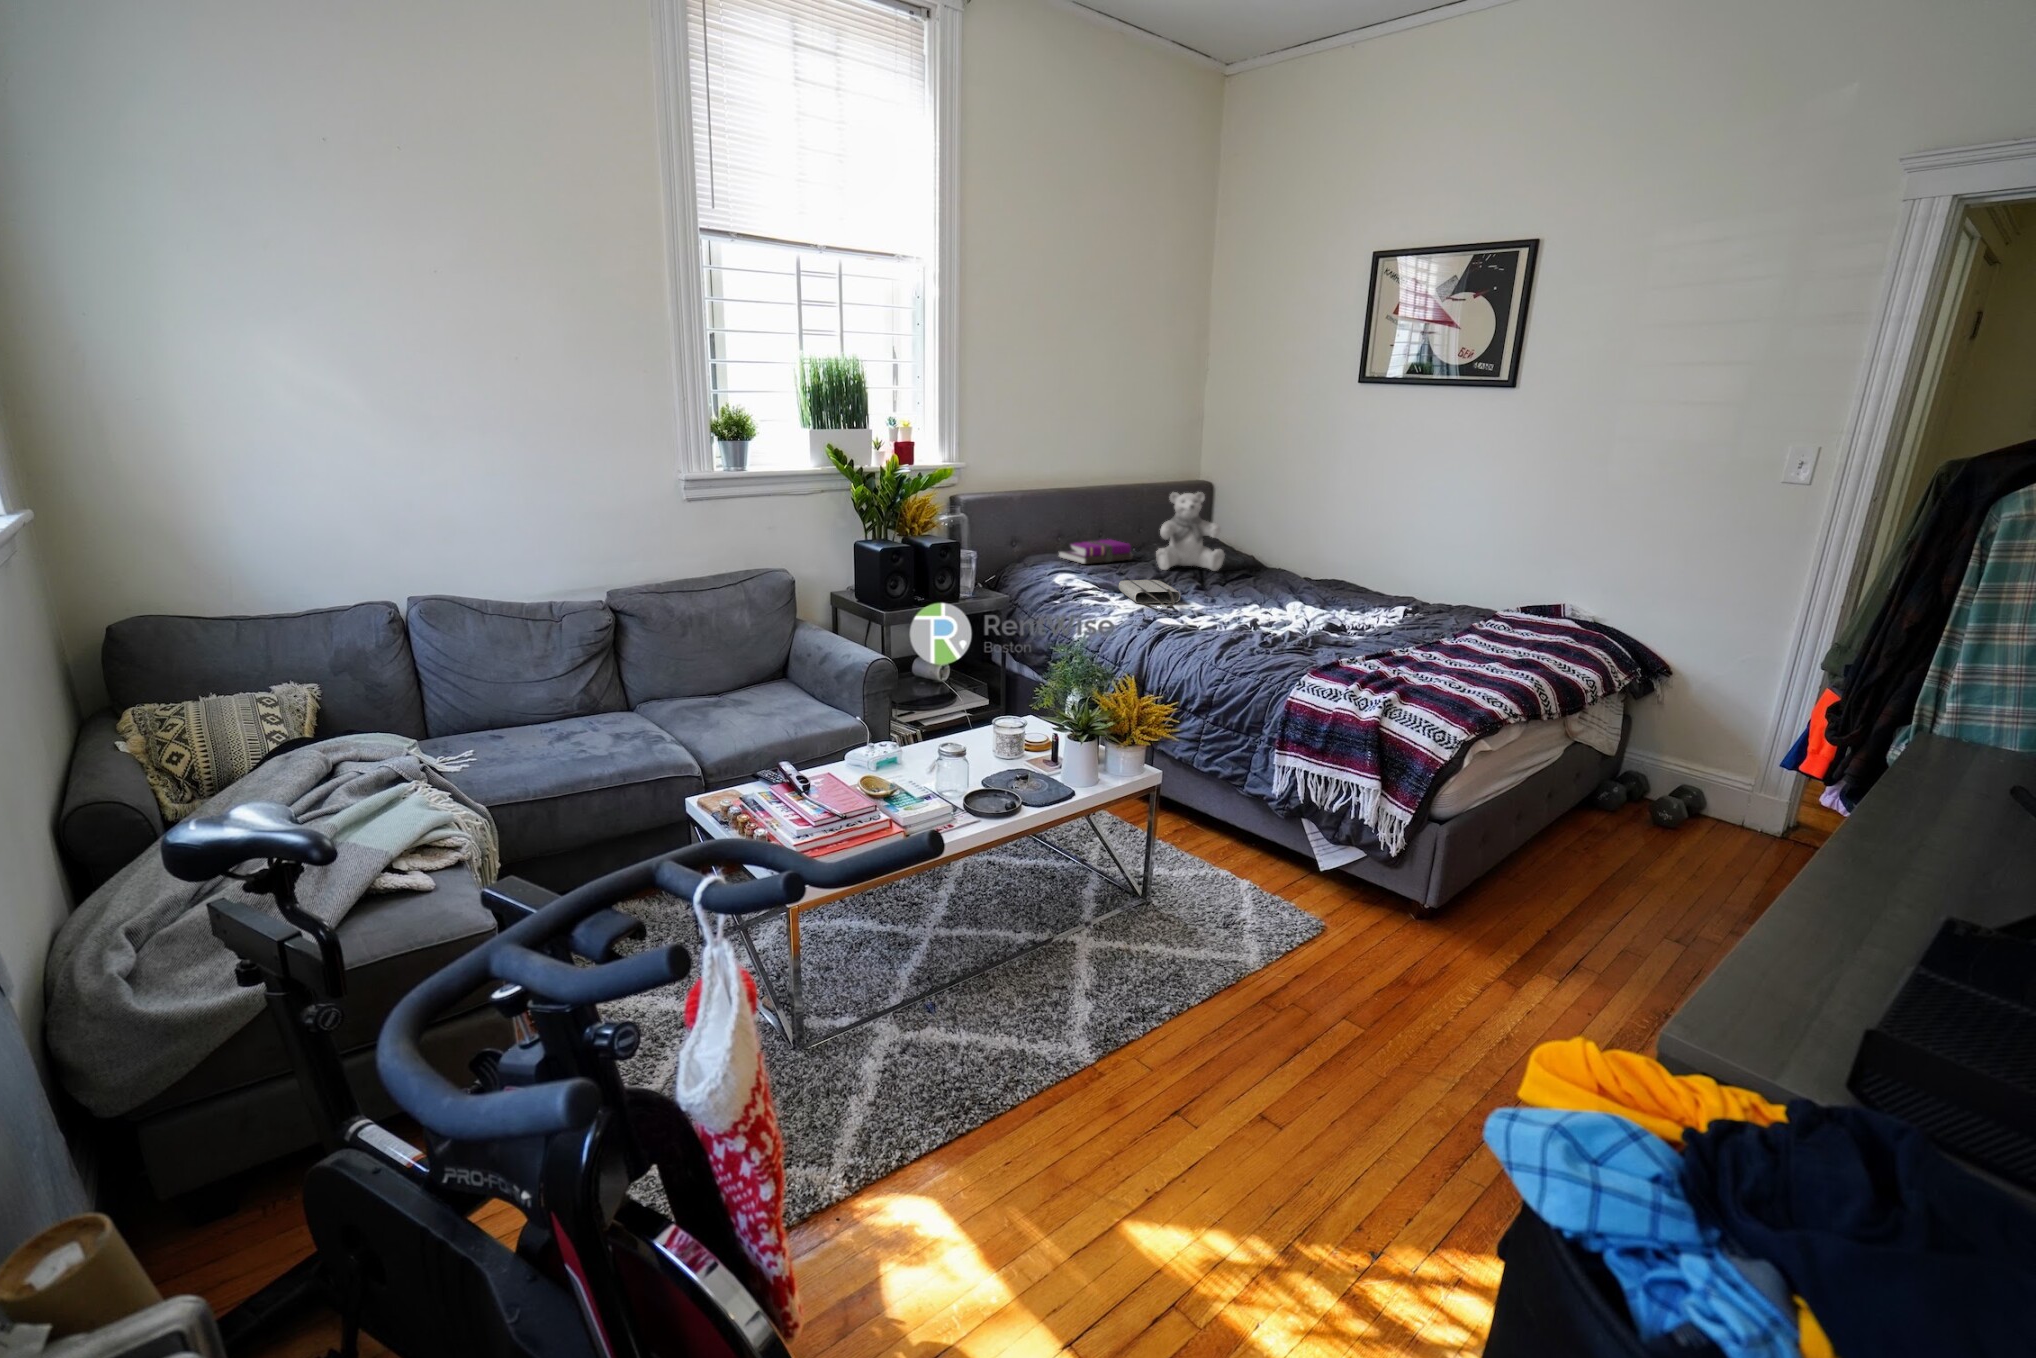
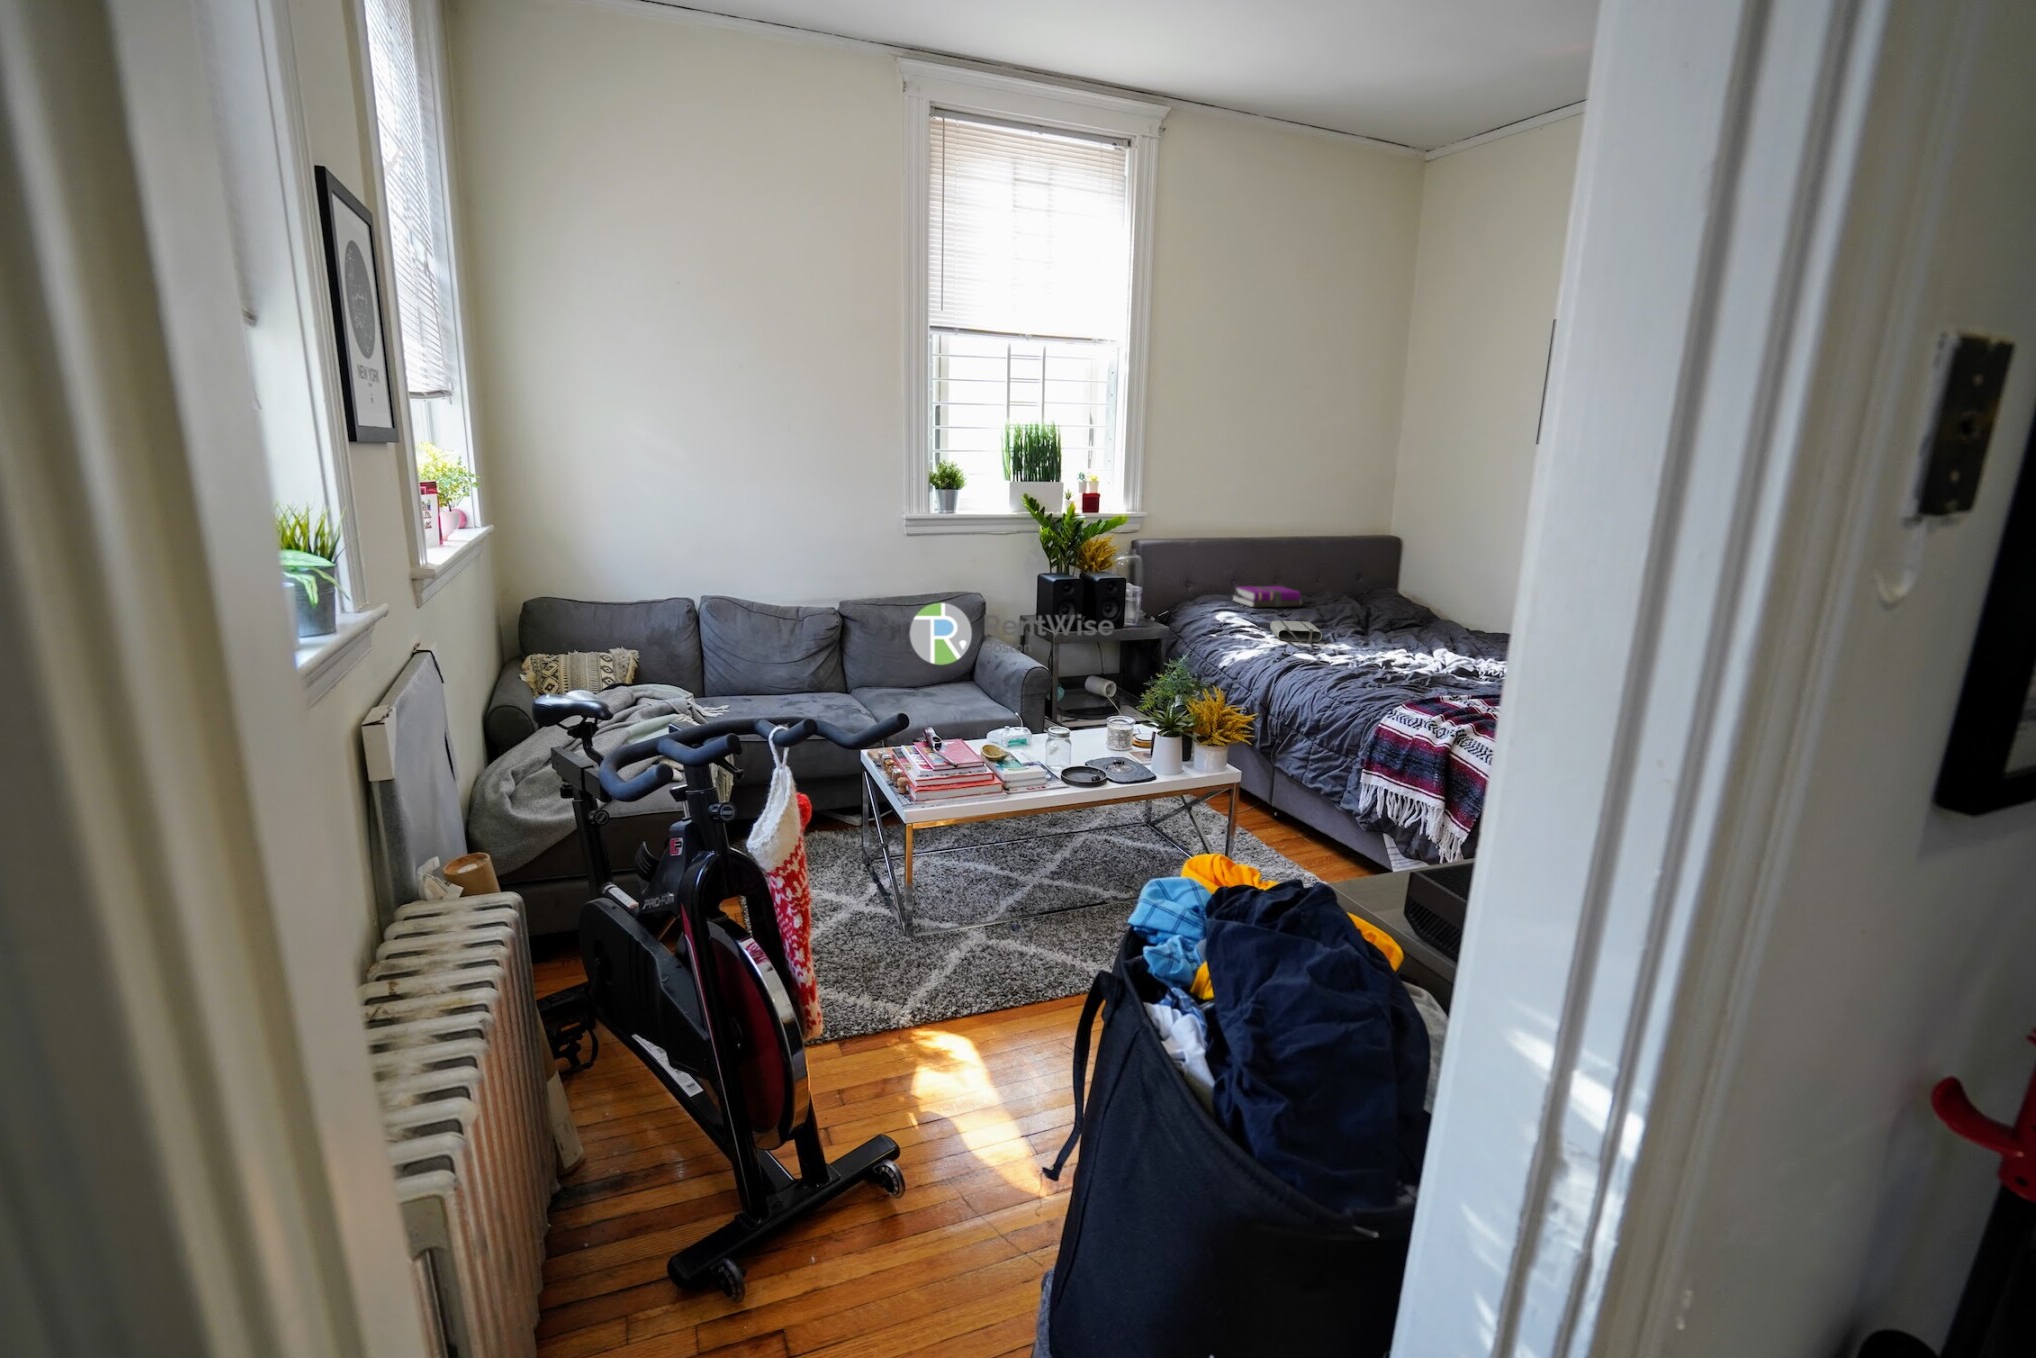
teddy bear: present [1156,492,1225,571] -> none [1320,545,1389,620]

